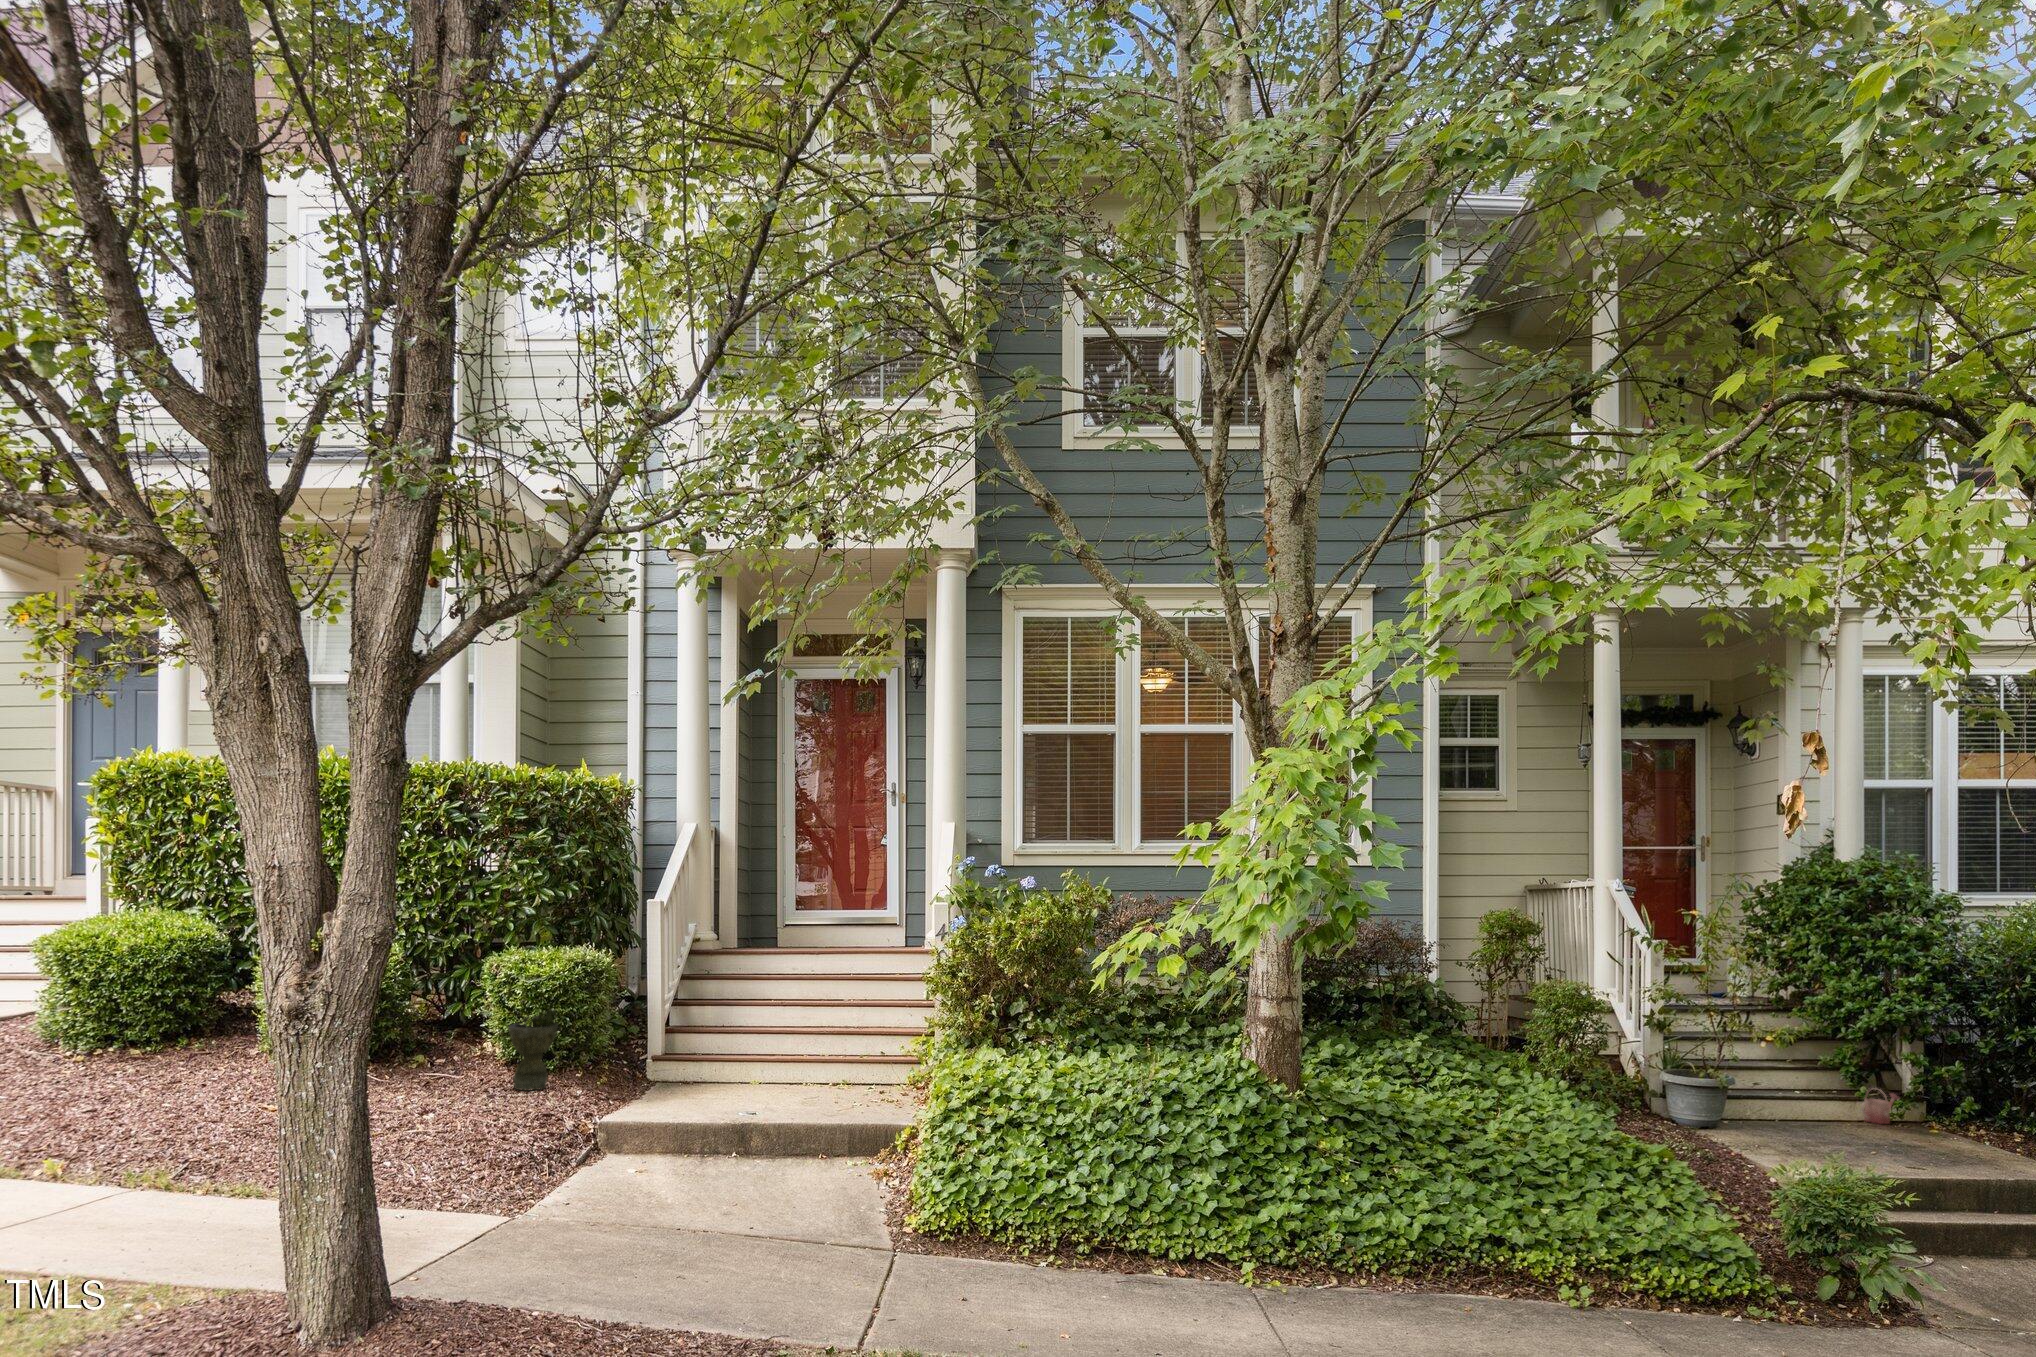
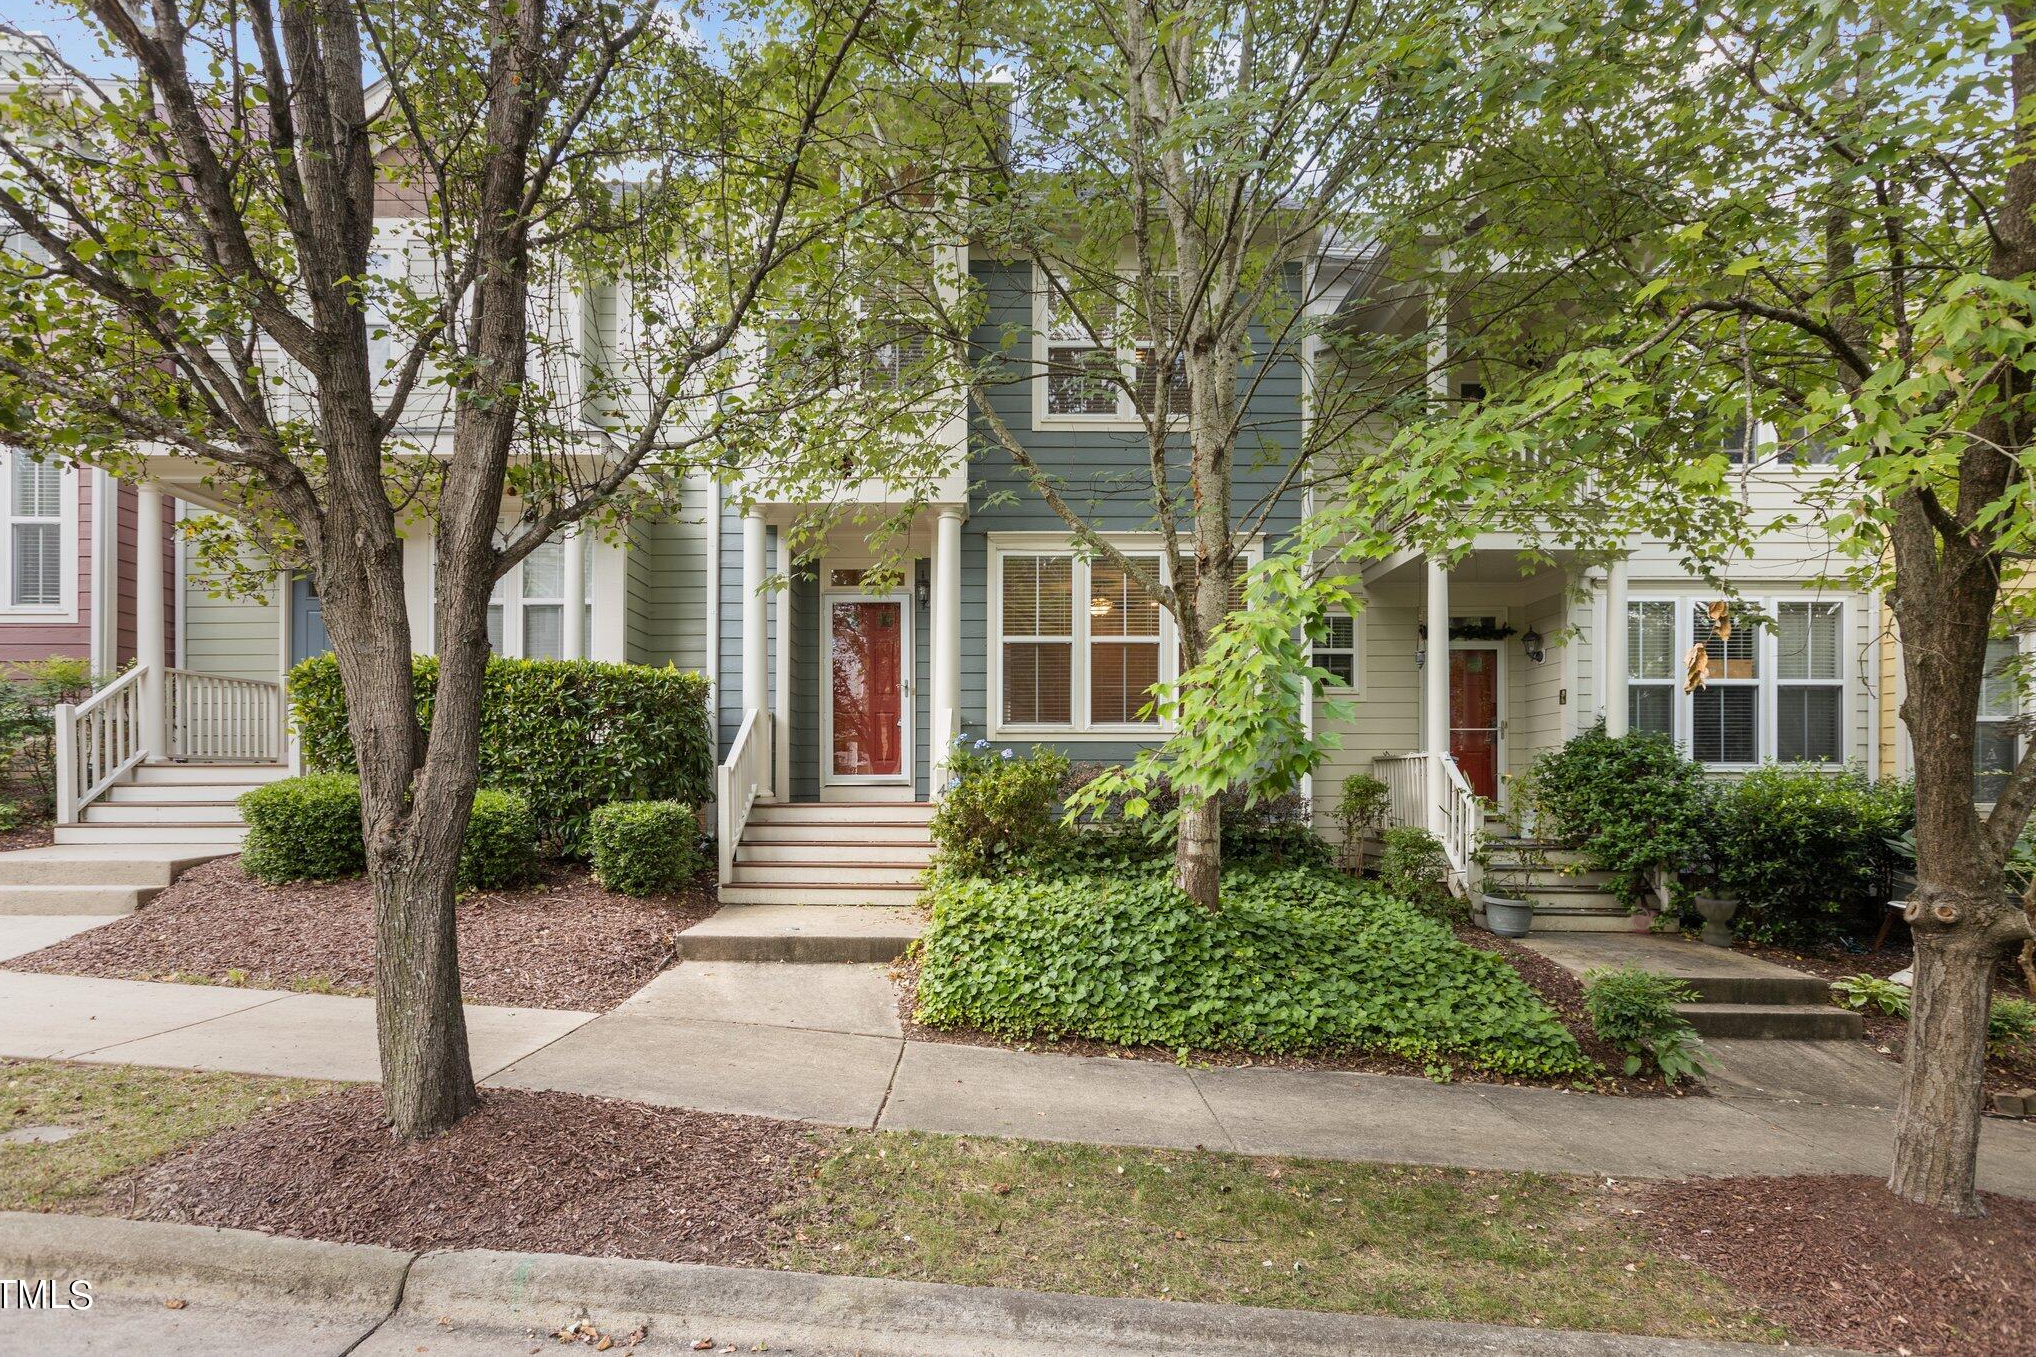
planter: present [508,1009,558,1091] -> present [1695,888,1737,947]

